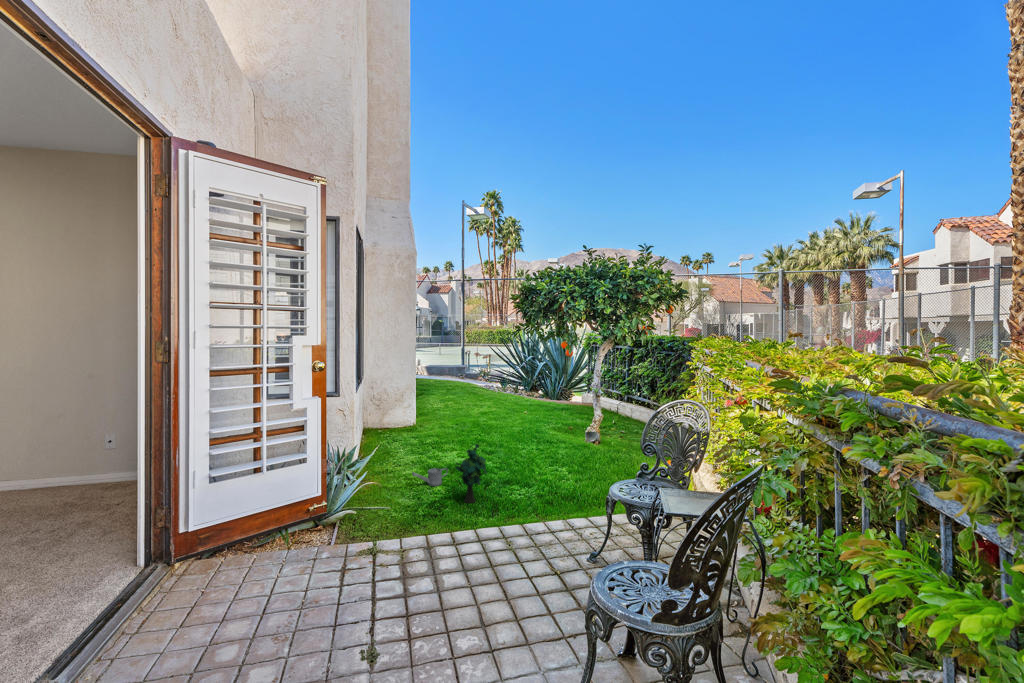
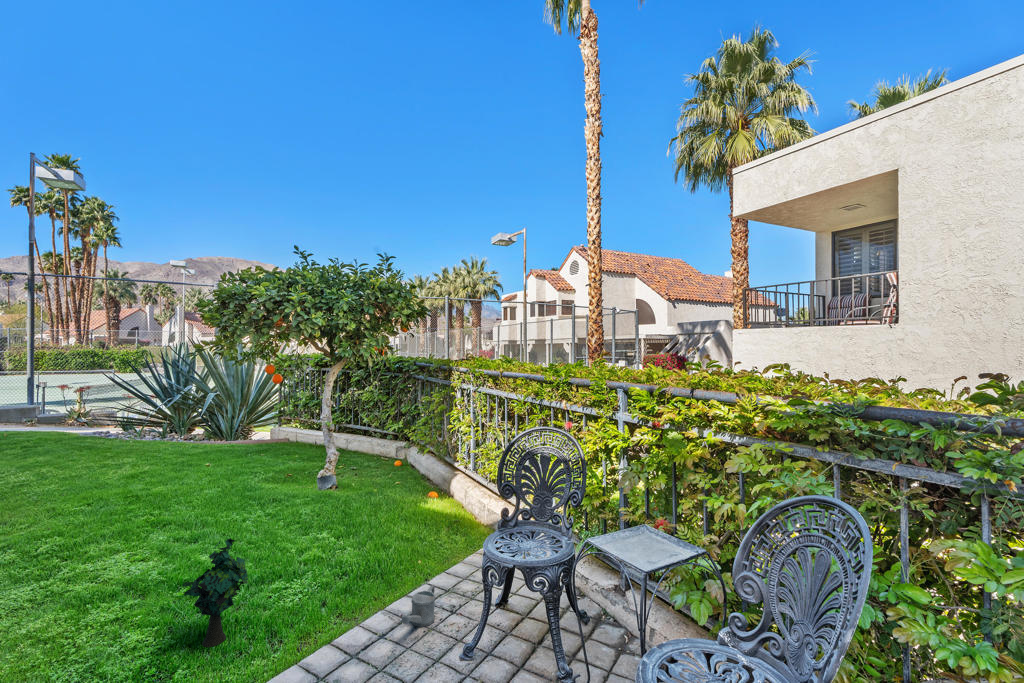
watering can: present [412,468,448,486] -> present [402,585,435,627]

